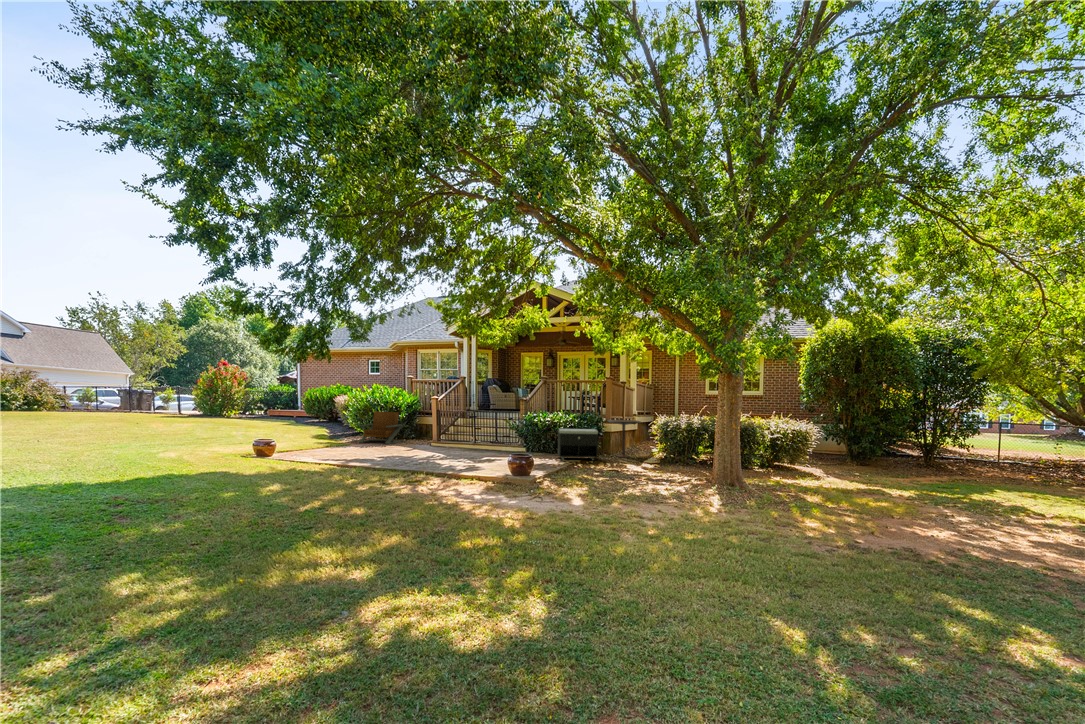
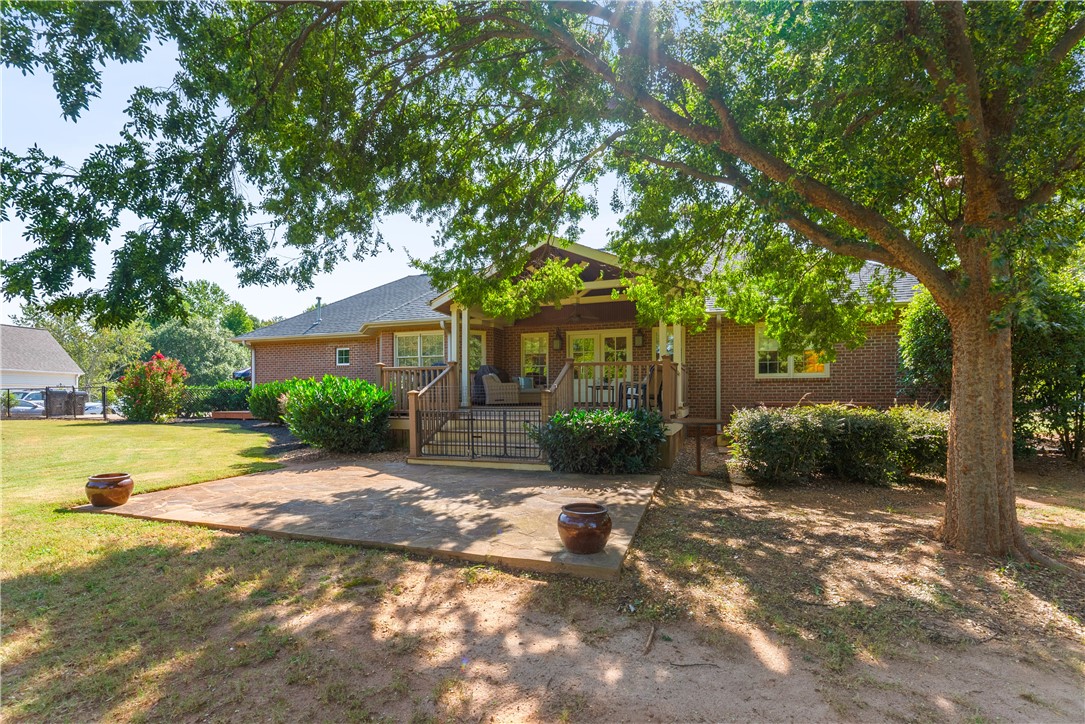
lounge chair: present [359,411,403,444] -> none [302,414,368,462]
storage bench: present [558,429,598,460] -> none [605,435,673,487]

